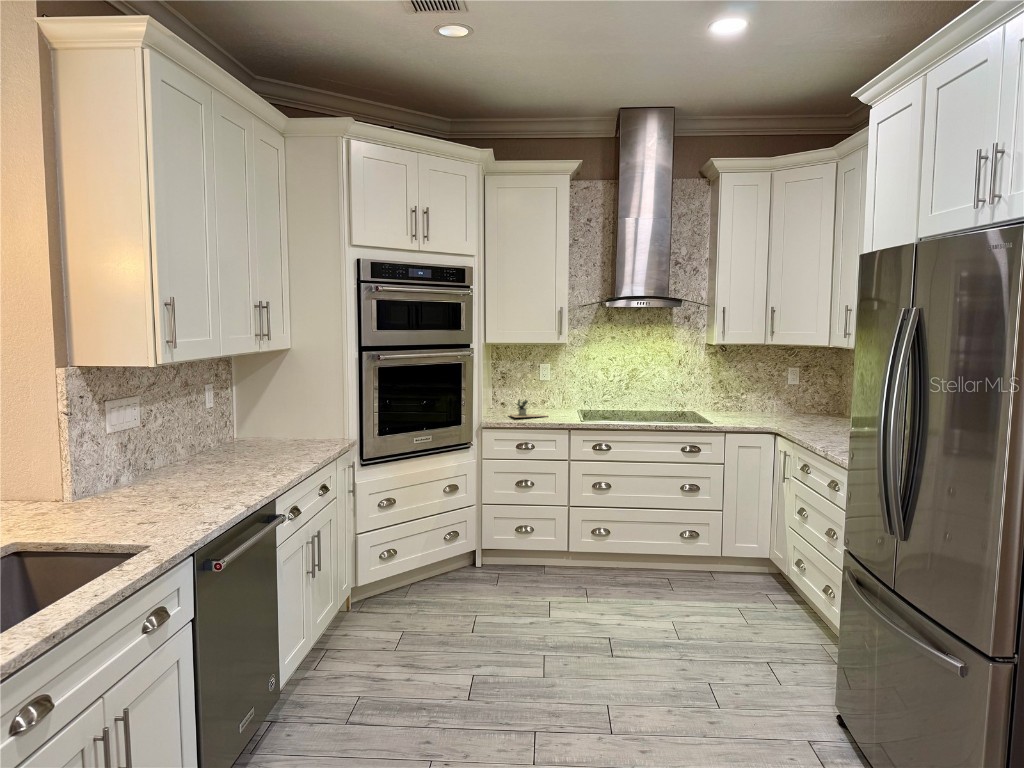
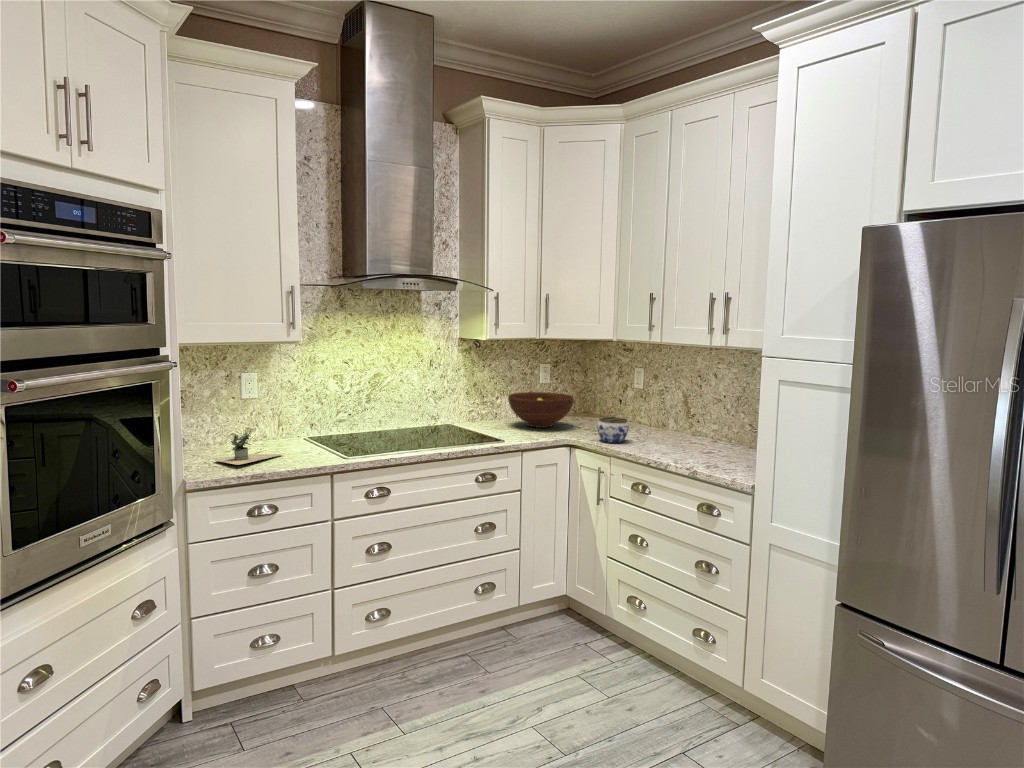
fruit bowl: none [739,390,799,419] -> present [508,392,574,428]
jar: none [796,412,826,434] -> present [597,417,629,443]

